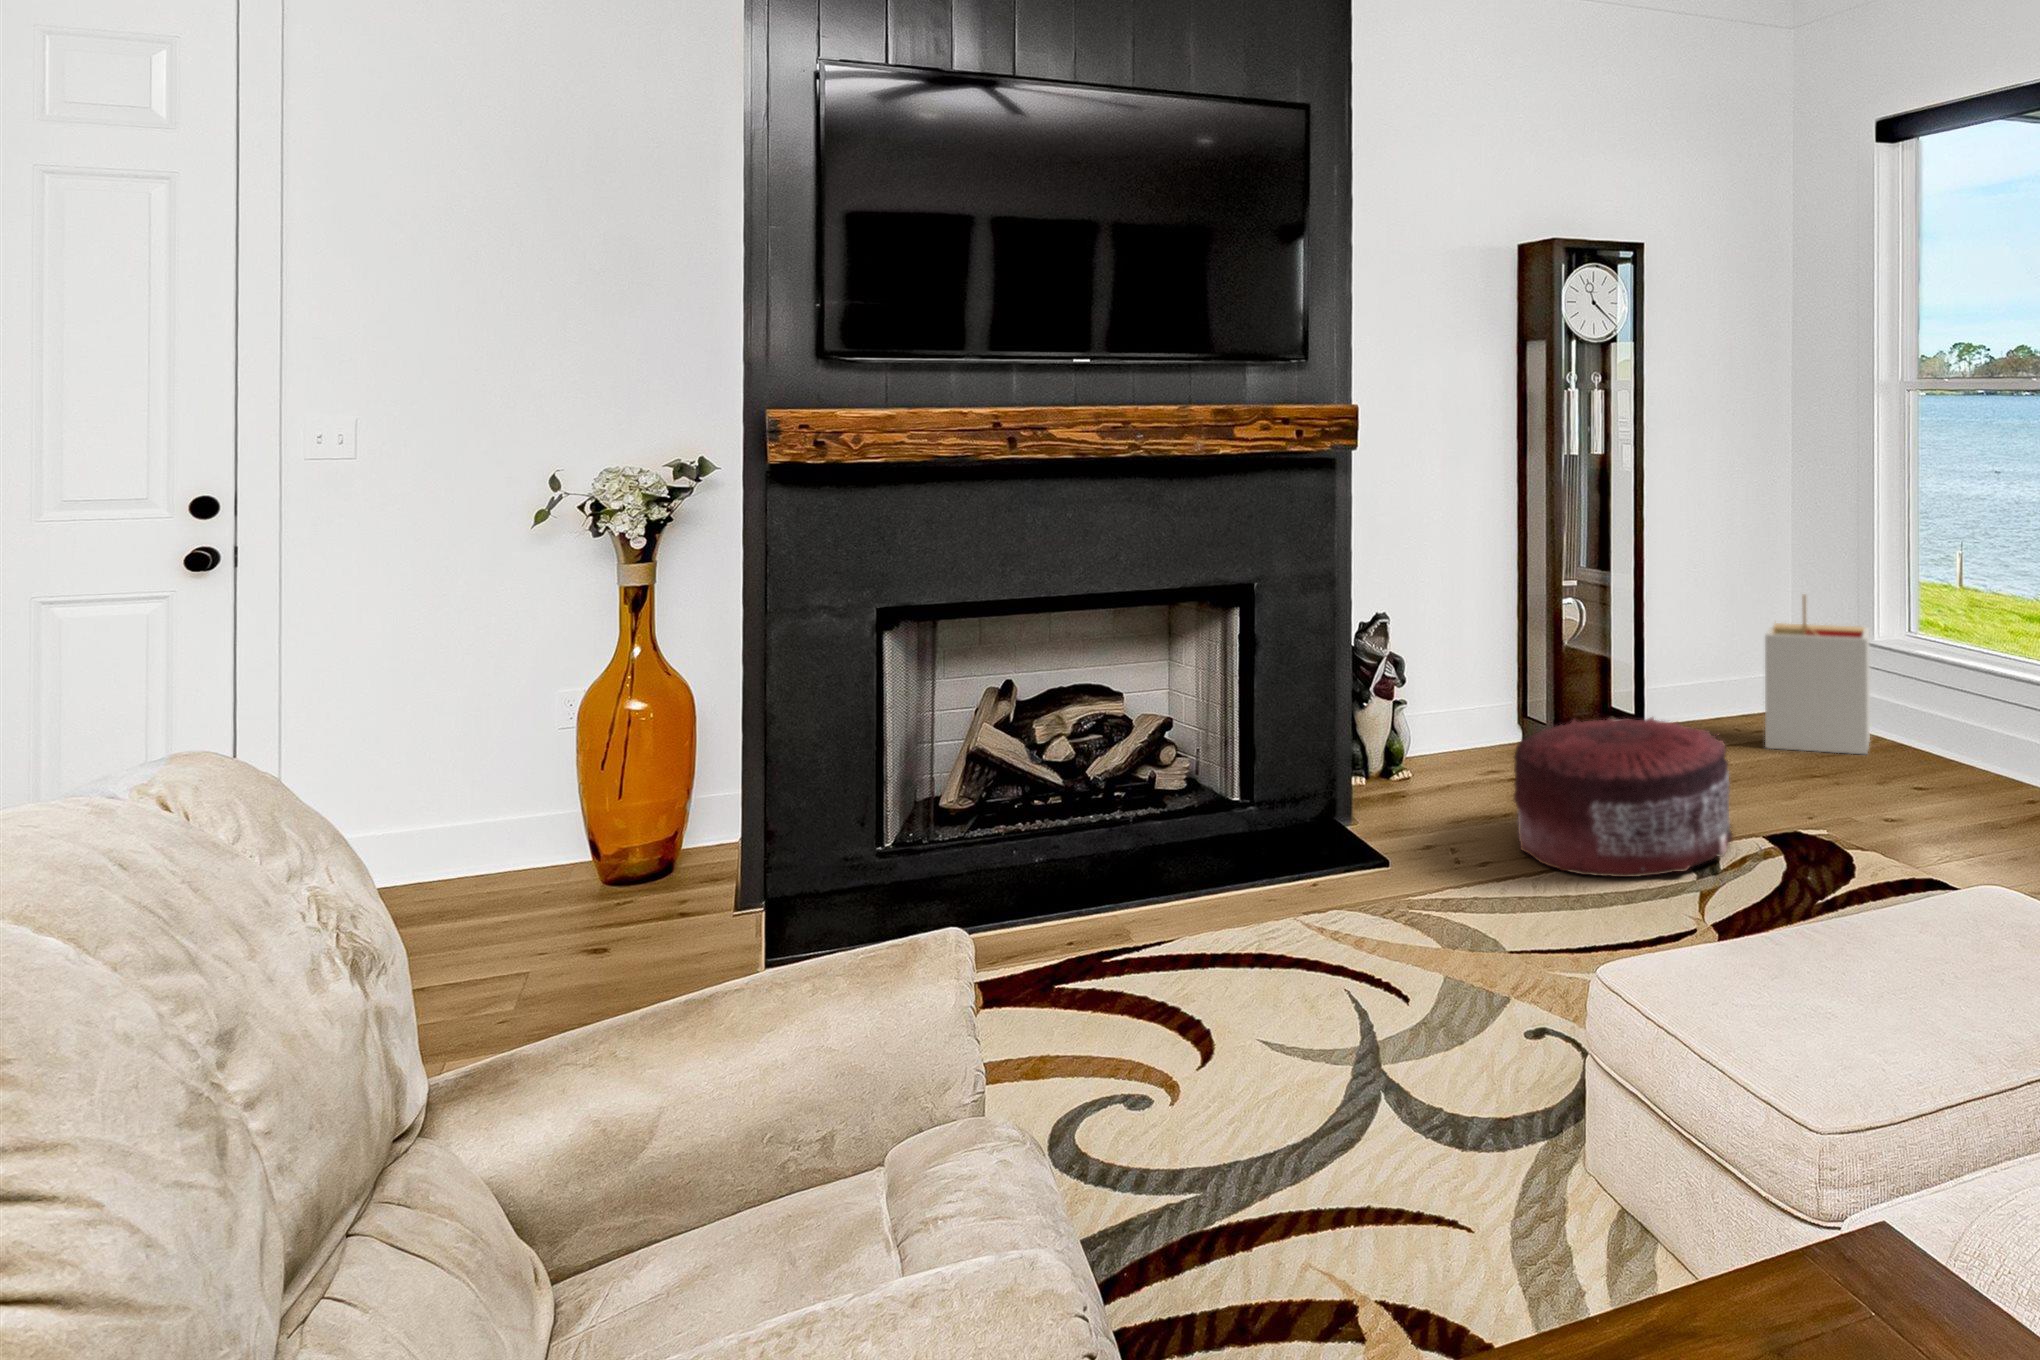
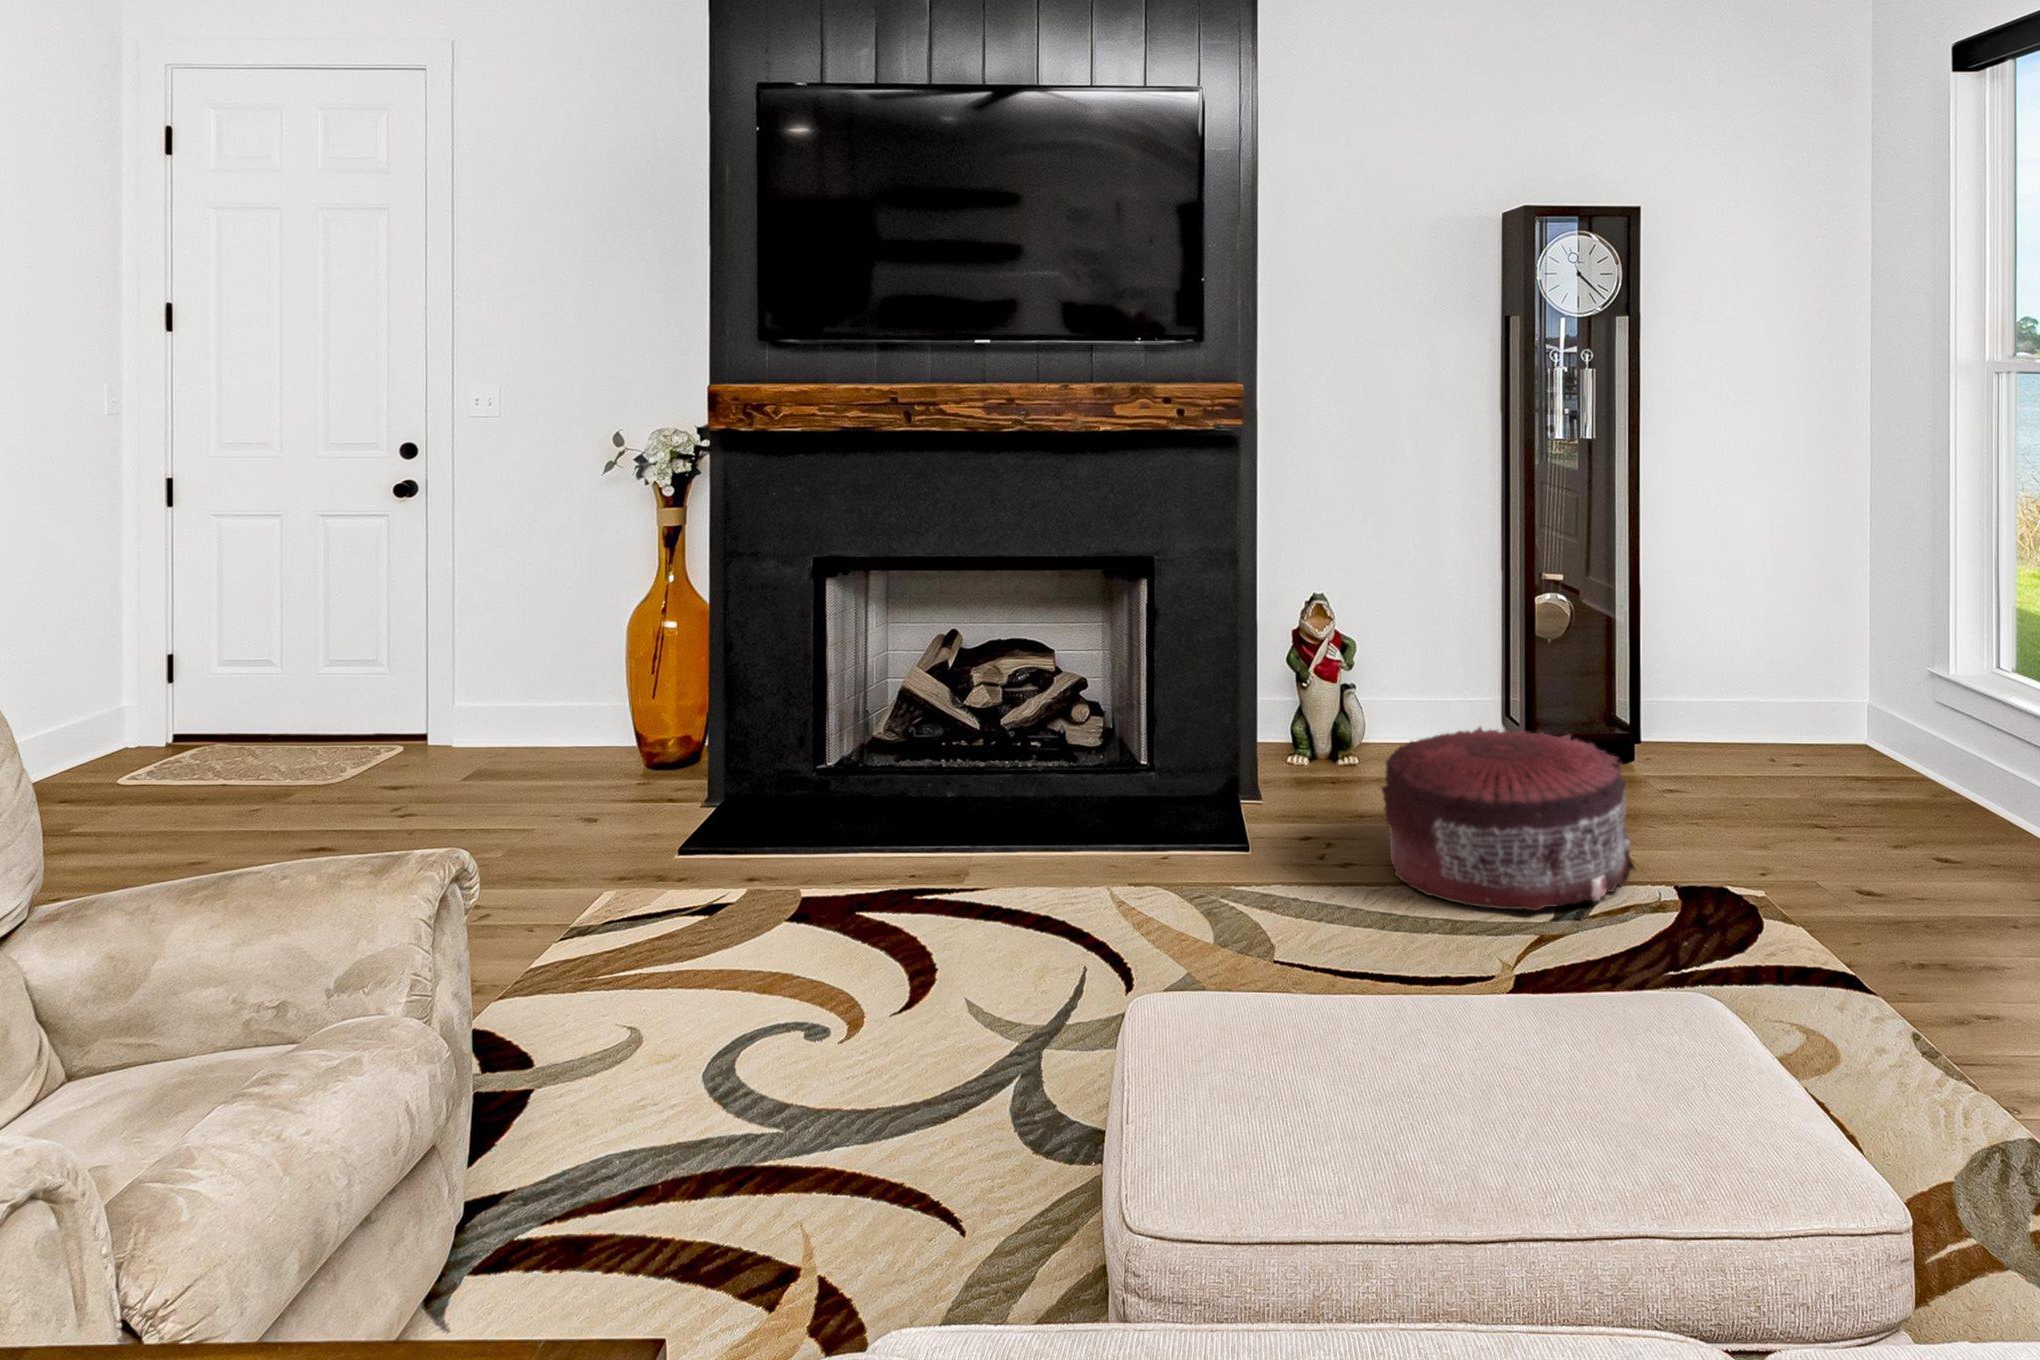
storage bin: present [1765,595,1870,754] -> none [1783,610,1931,809]

